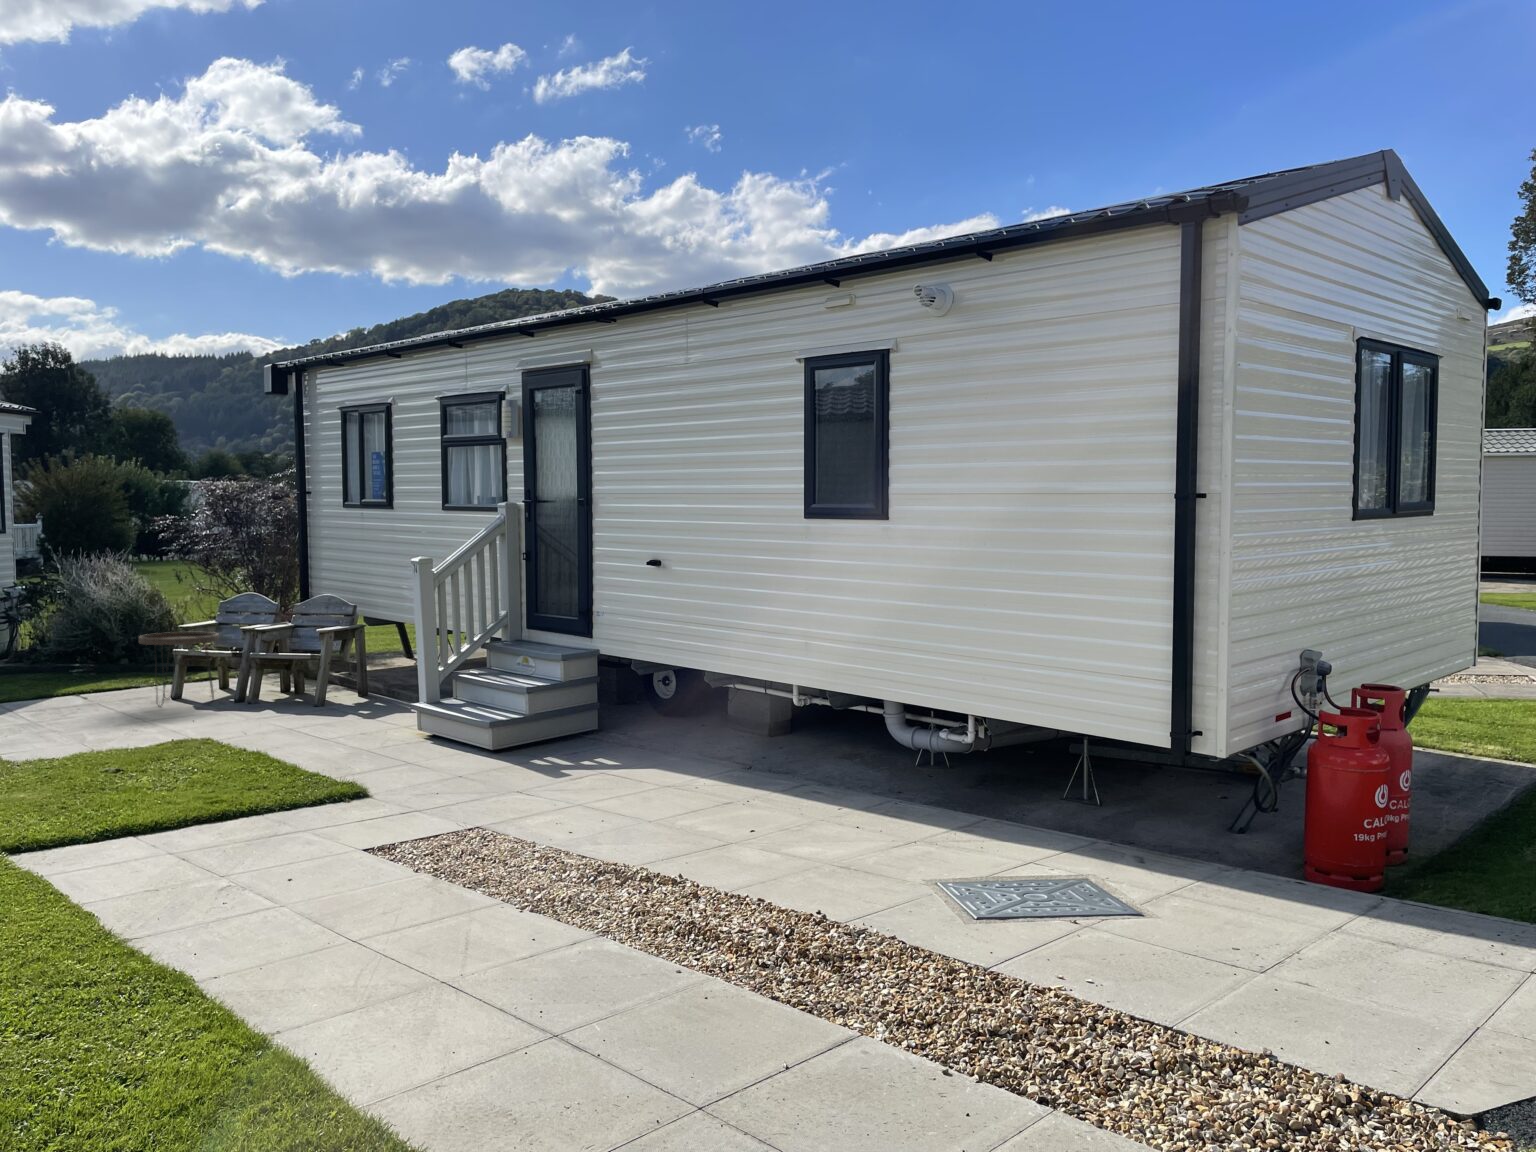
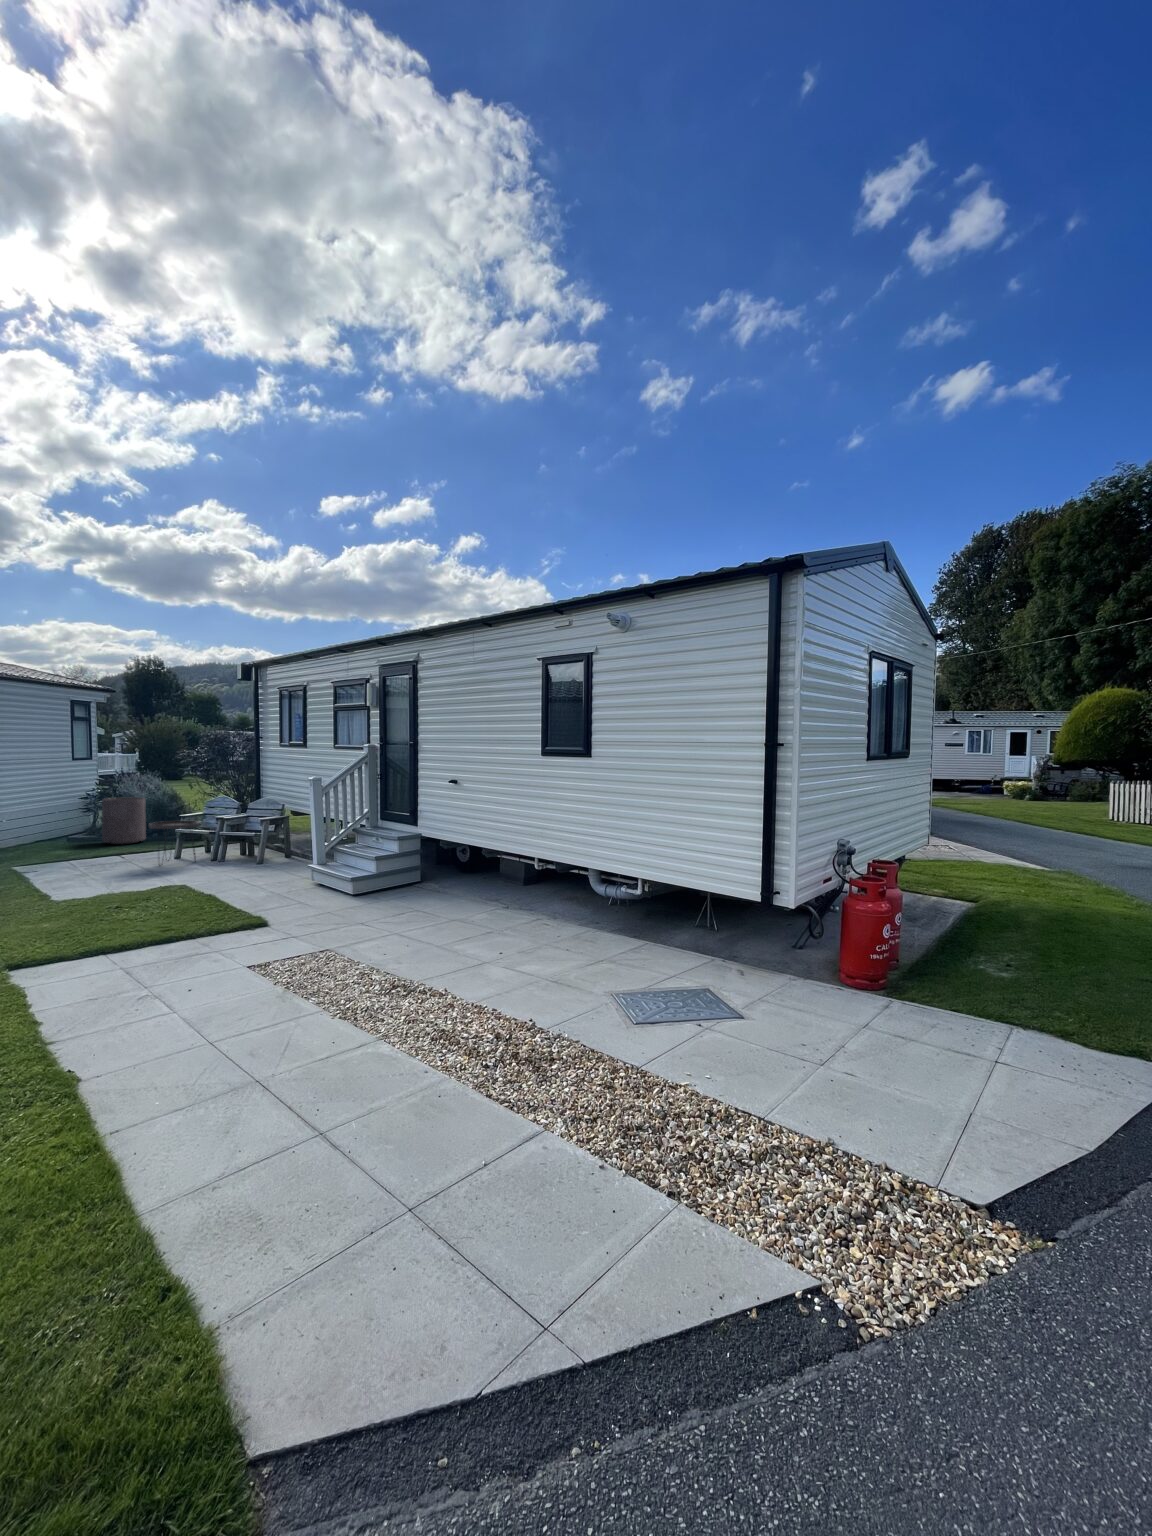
trash can: none [44,595,115,674] -> present [102,797,146,844]

